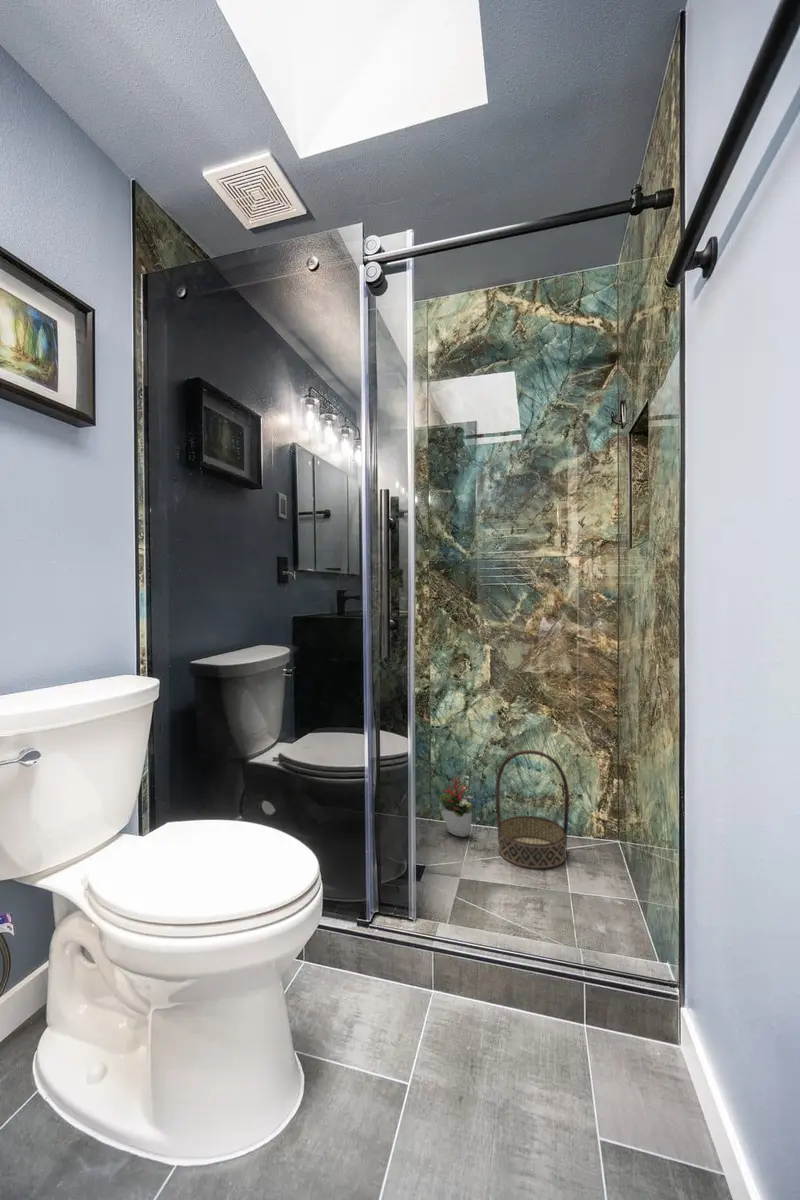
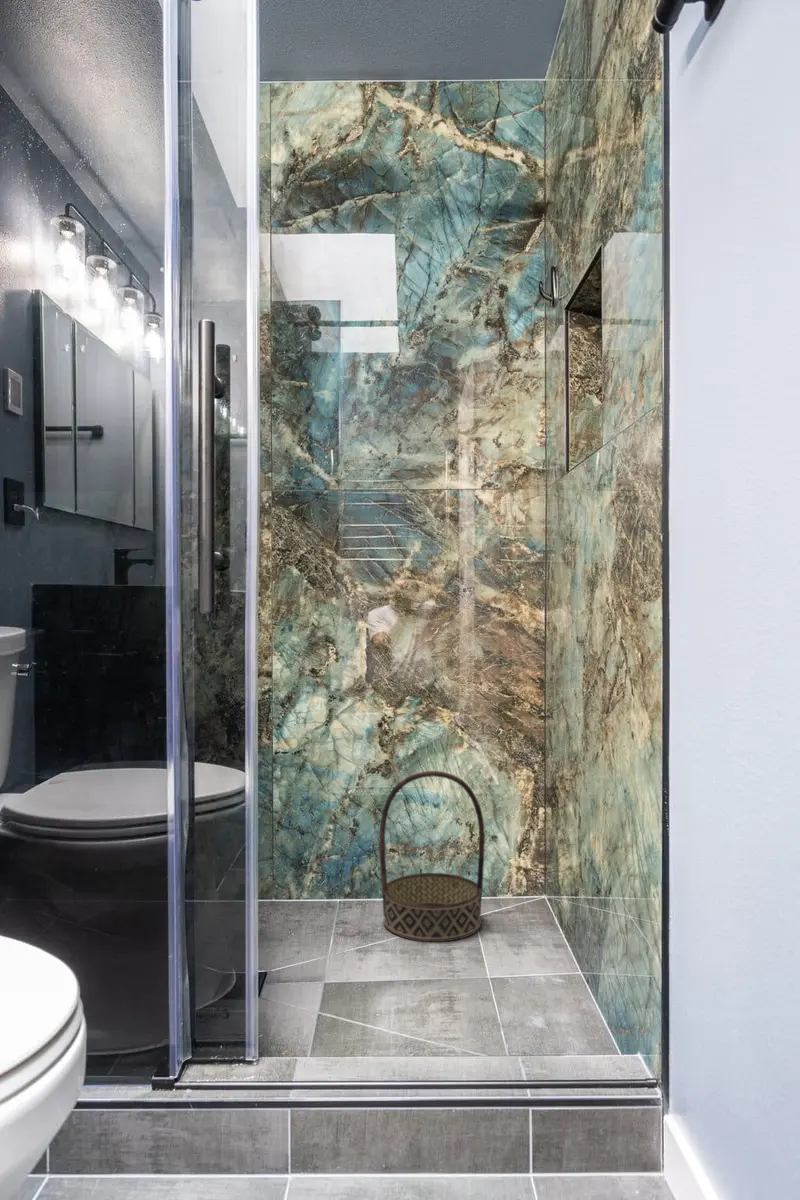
decorative plant: present [440,775,473,837] -> none [290,823,342,915]

